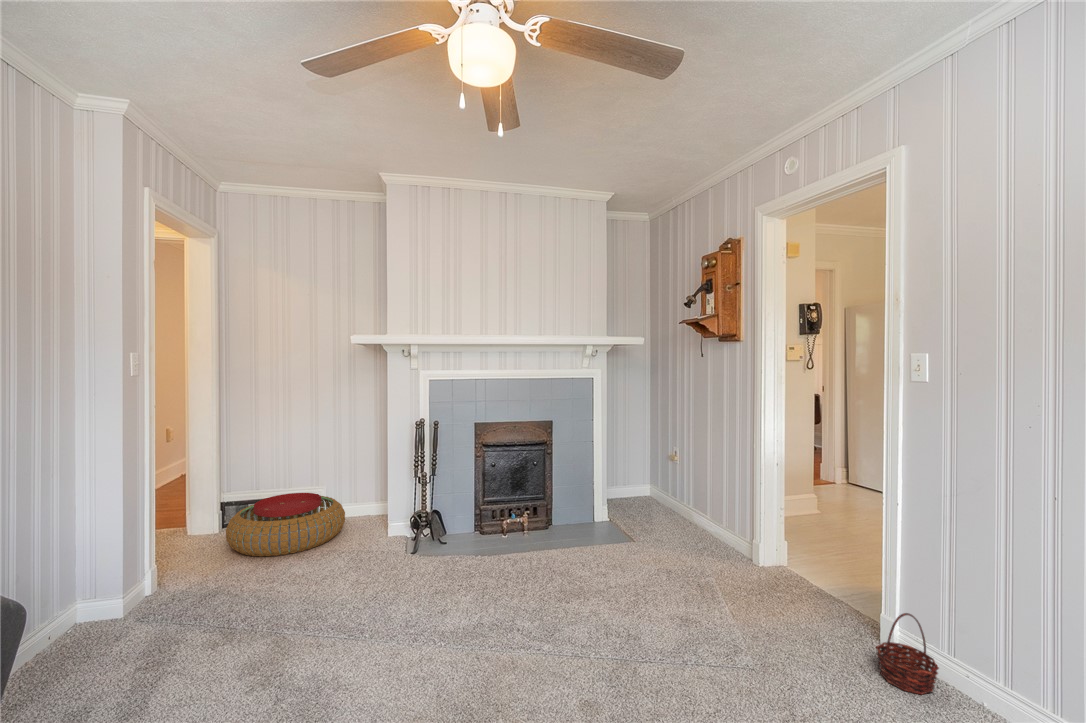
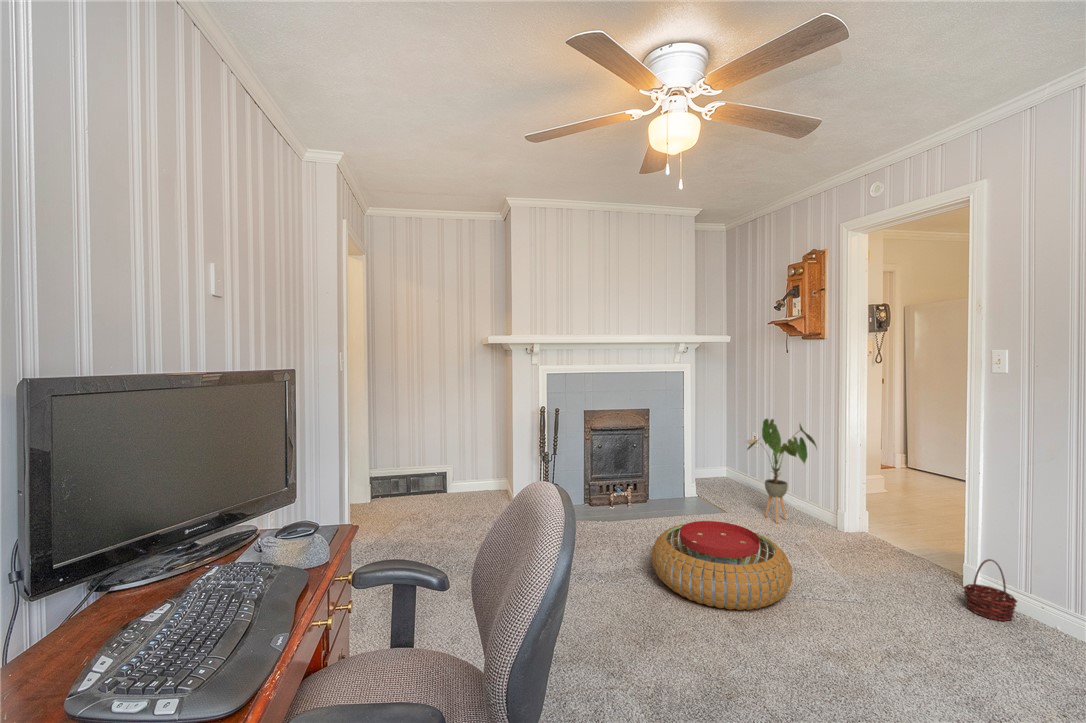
house plant: none [655,432,731,554] -> present [748,419,817,523]
pouf: present [226,493,345,557] -> present [652,521,792,610]

